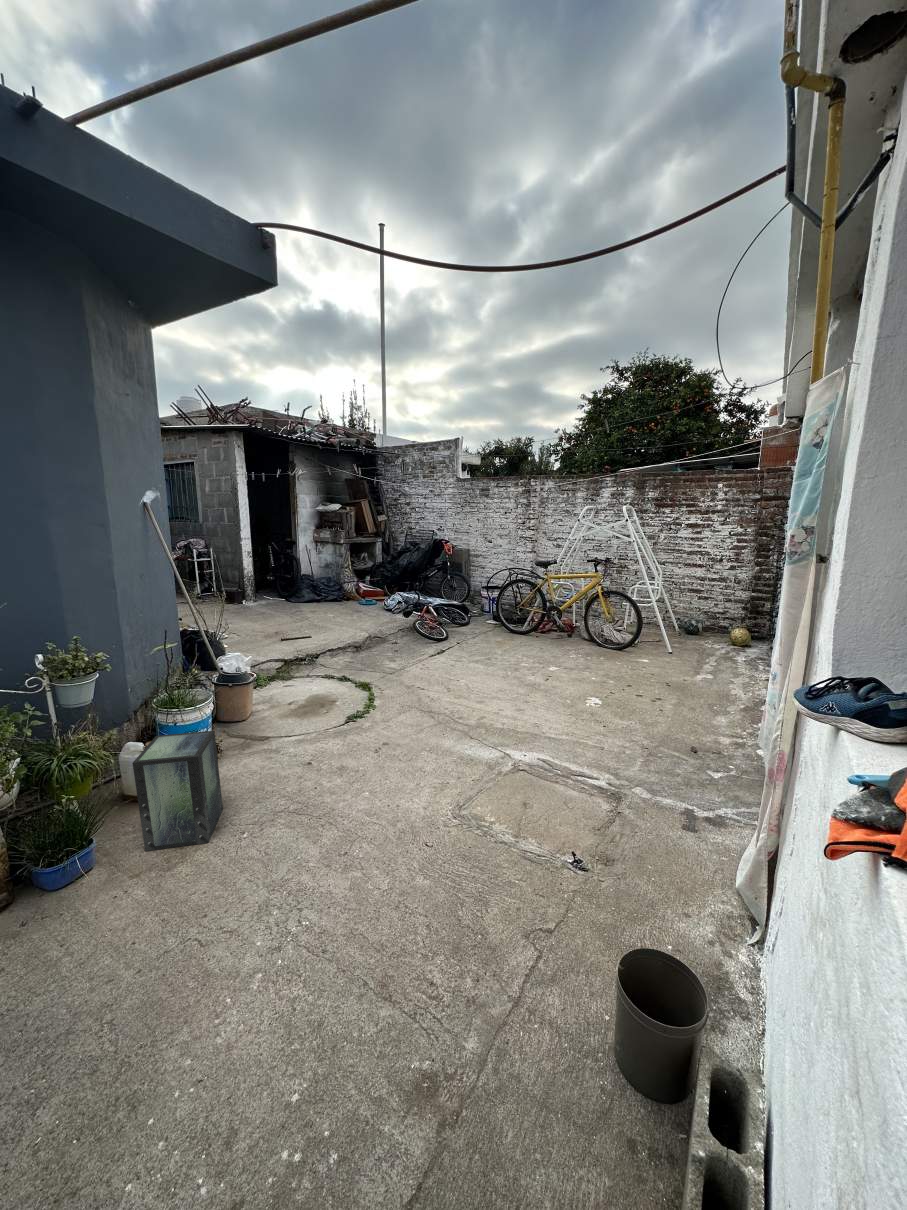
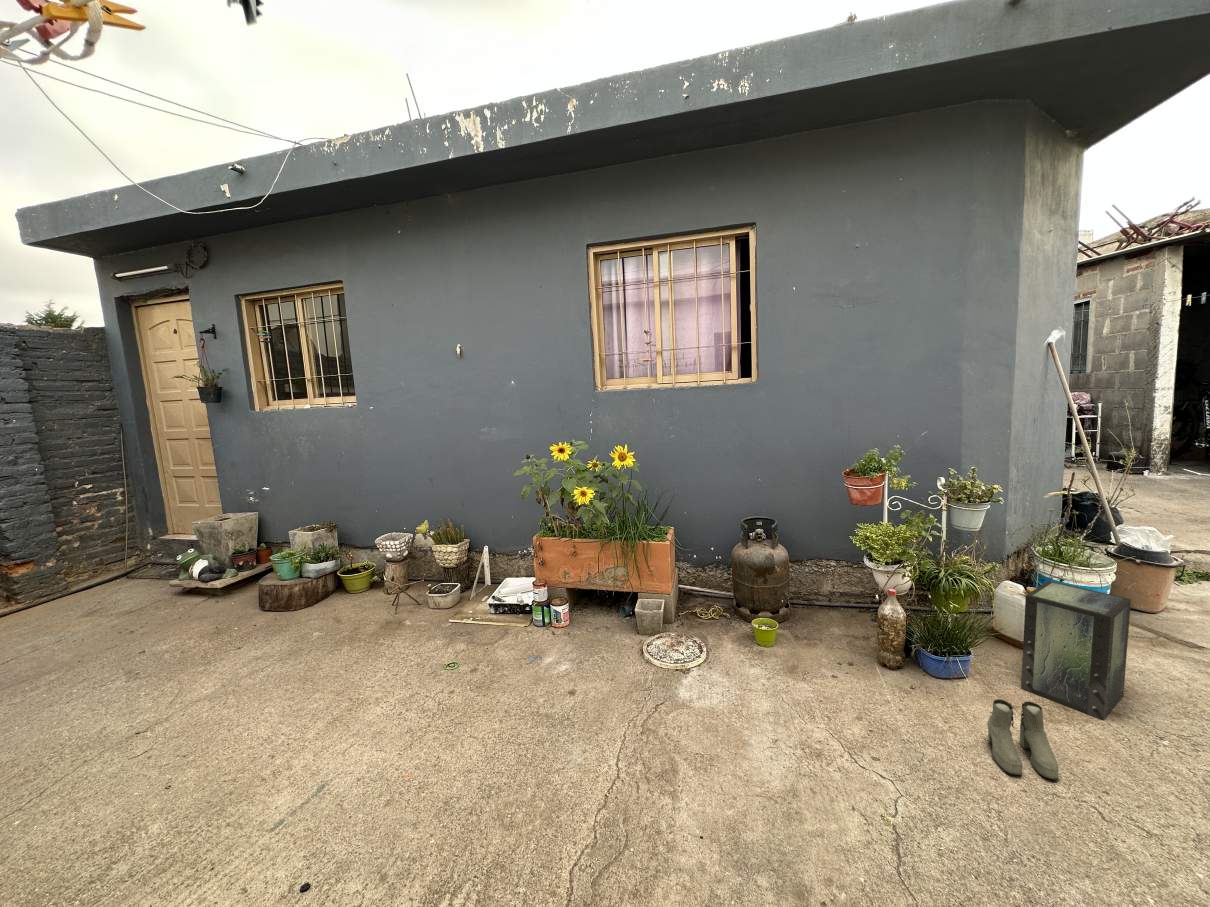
boots: none [102,875,169,968] -> present [987,699,1058,780]

